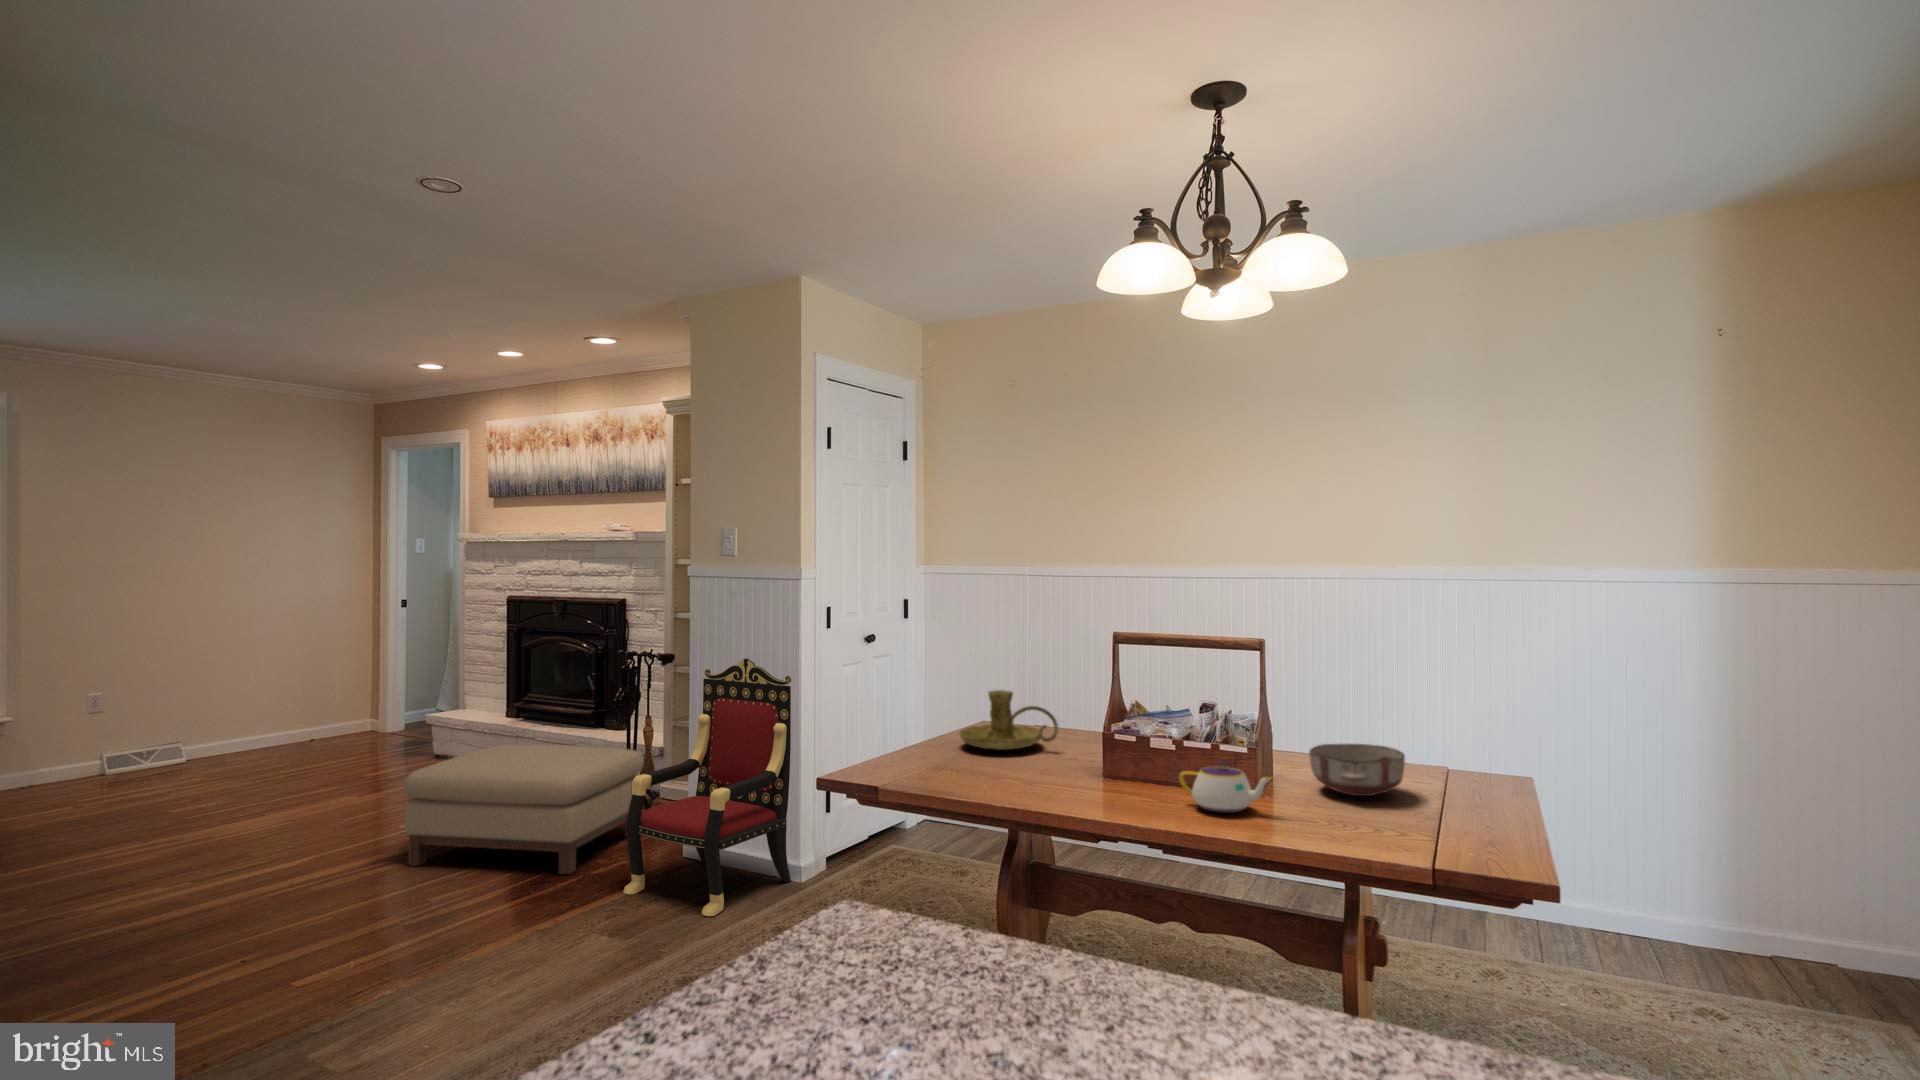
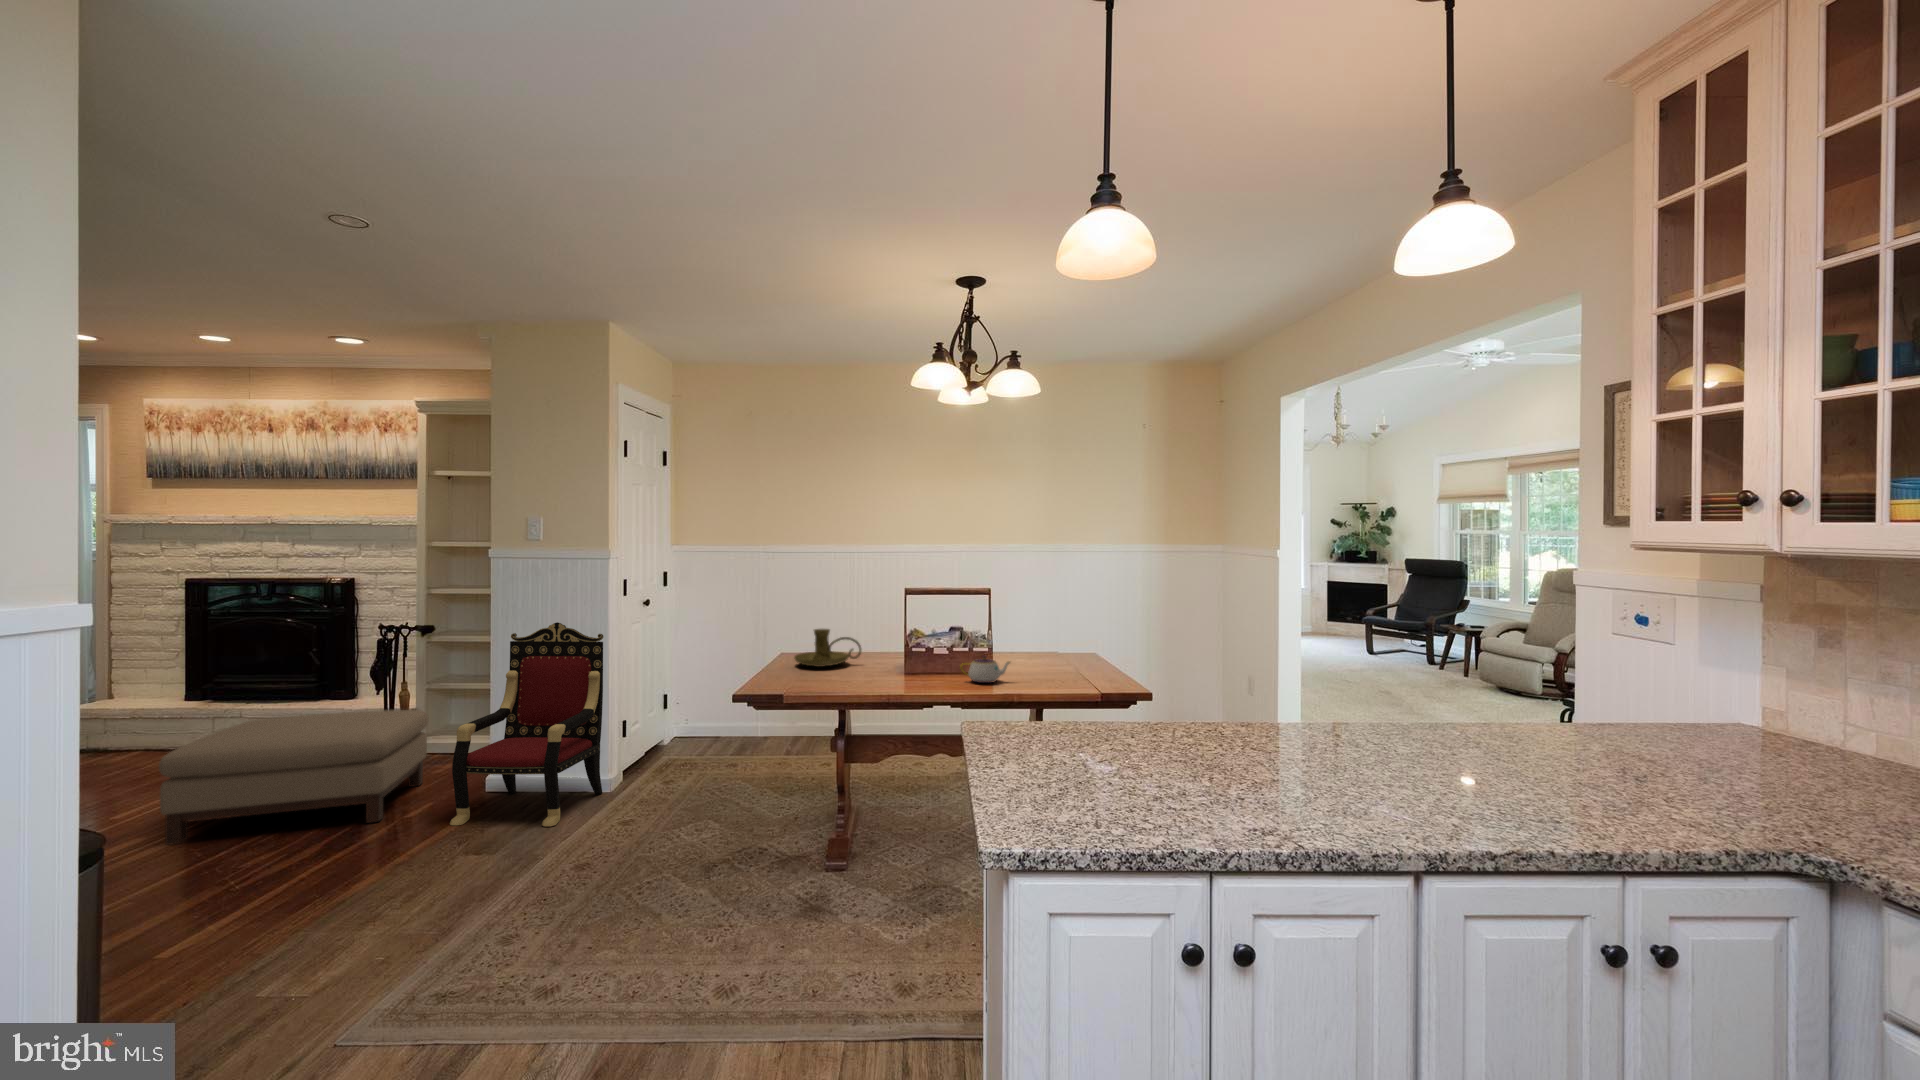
ceramic bowl: present [1309,744,1405,796] -> none [1014,643,1061,670]

